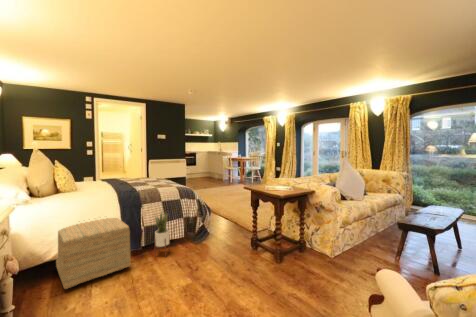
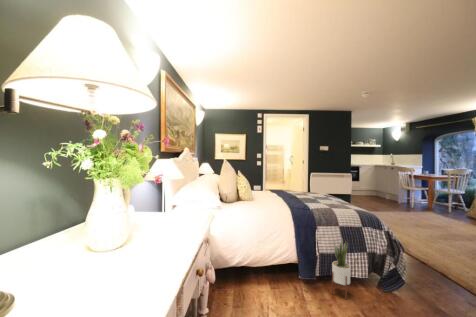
ottoman: present [56,218,131,289] -> none [238,233,307,303]

